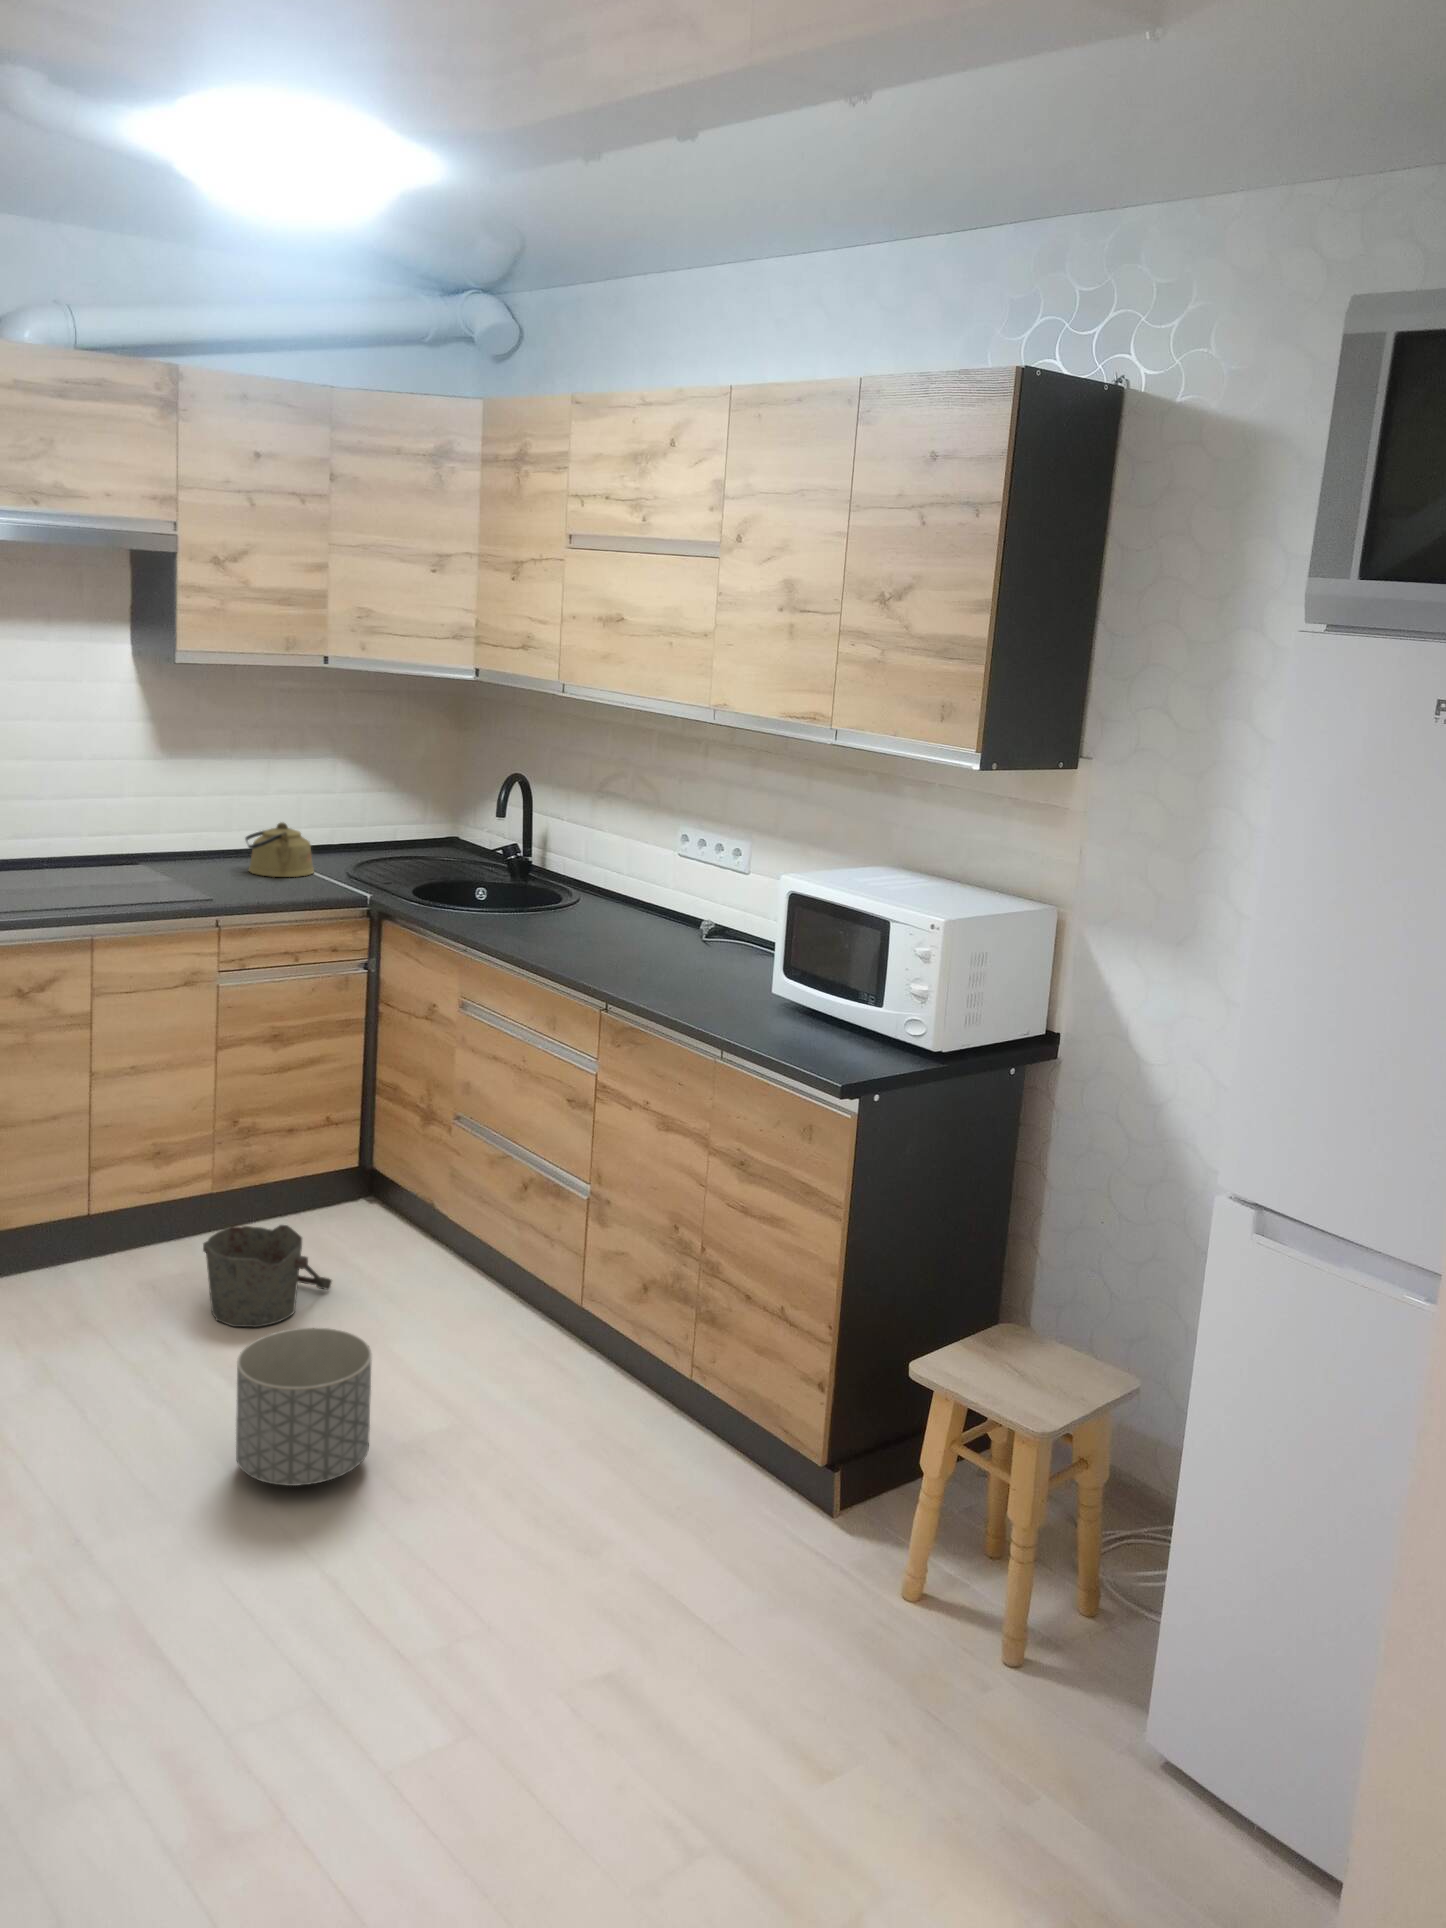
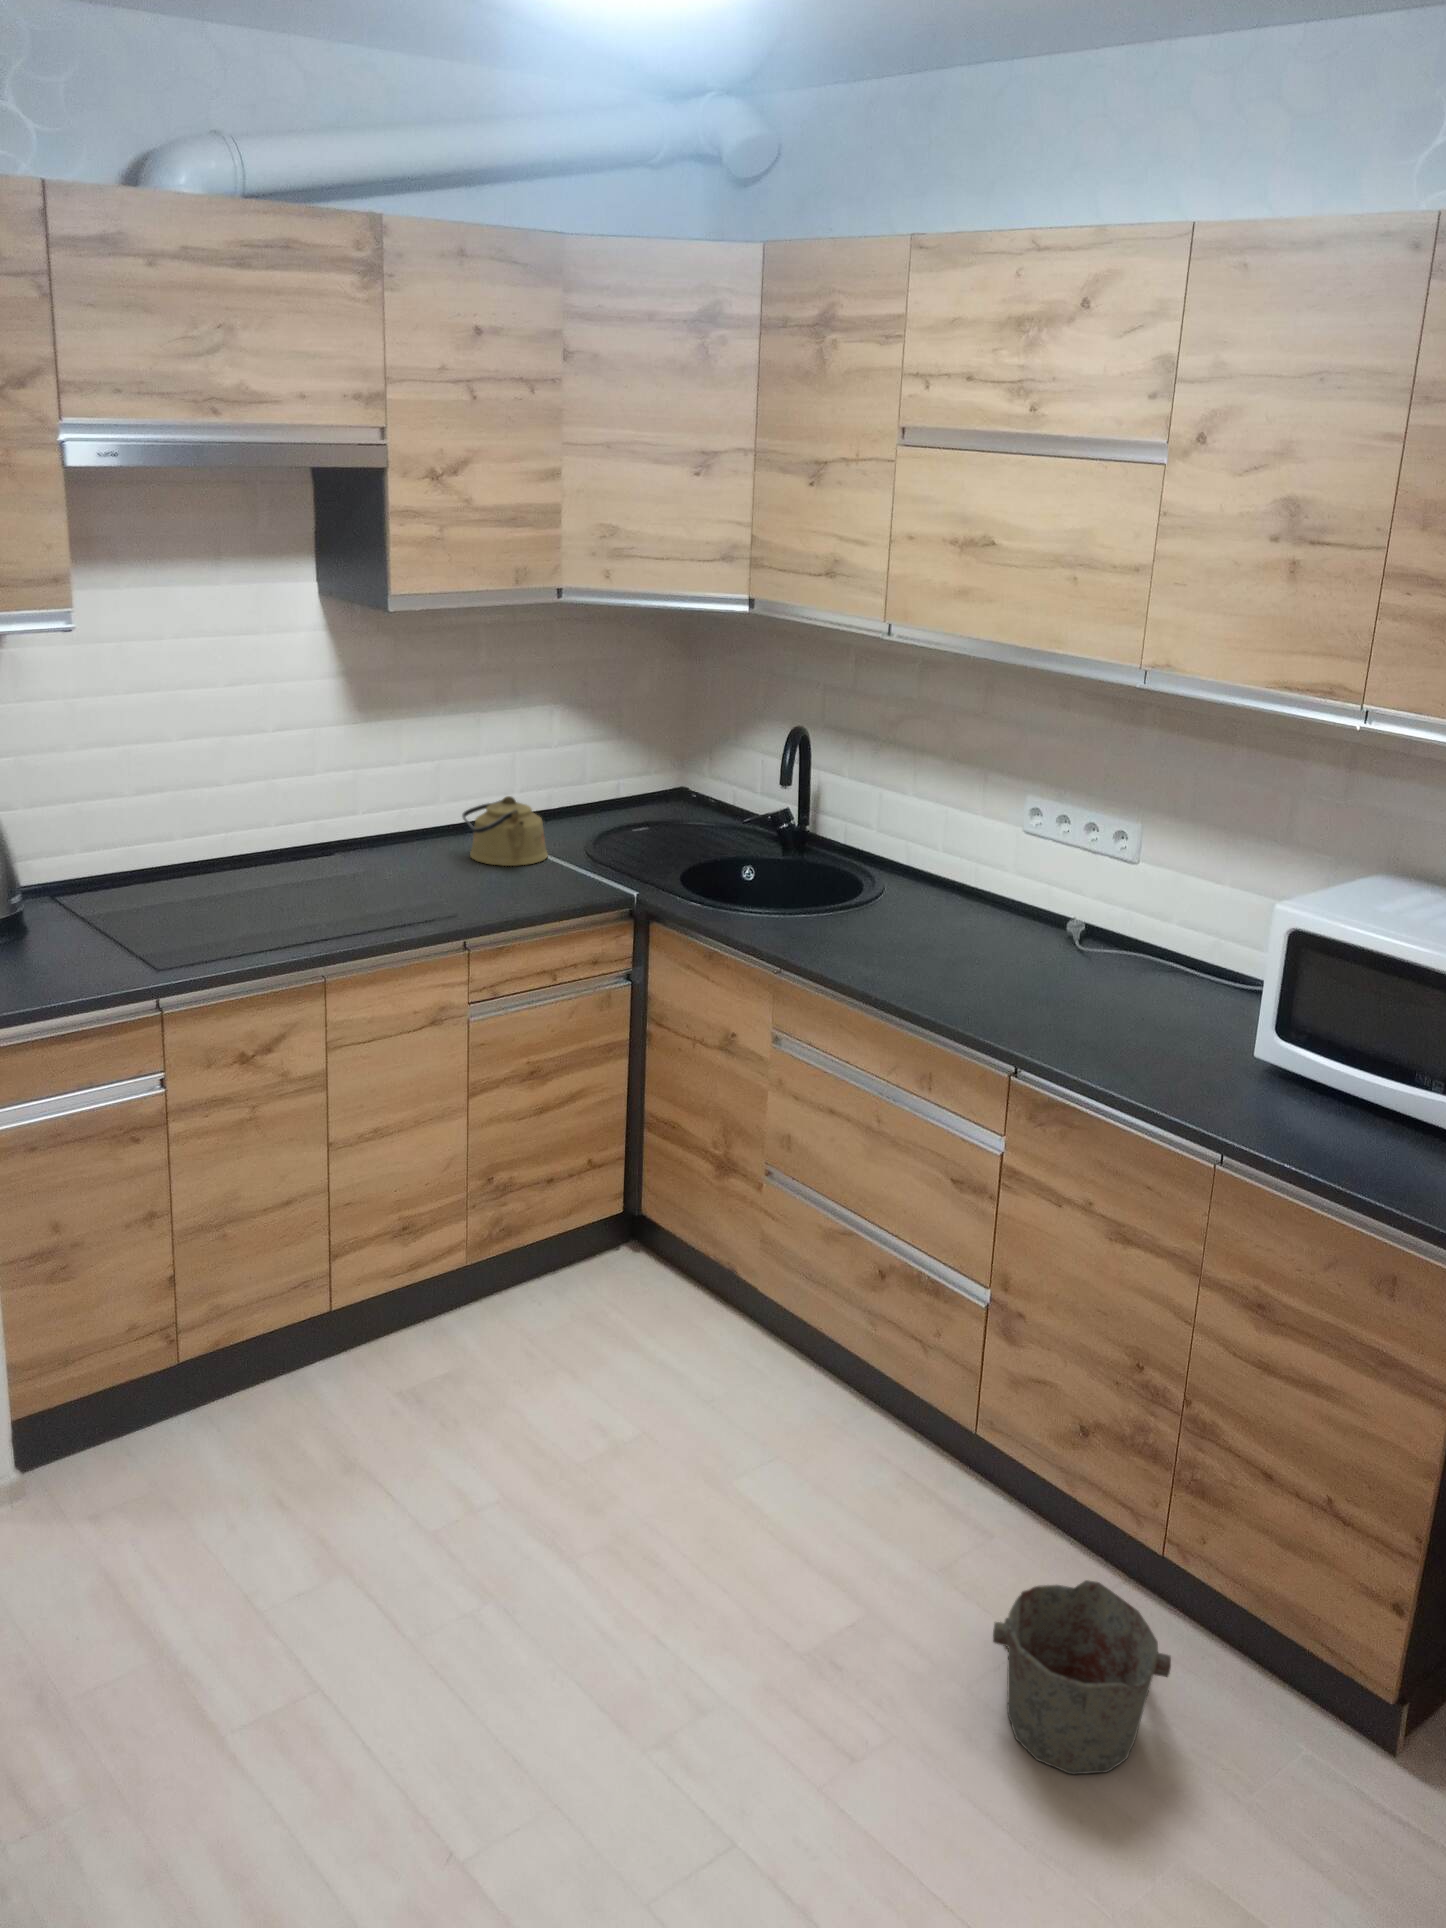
bucket: present [203,1225,332,1327] -> present [993,1580,1171,1774]
planter: present [236,1327,372,1486] -> none [620,1533,796,1773]

